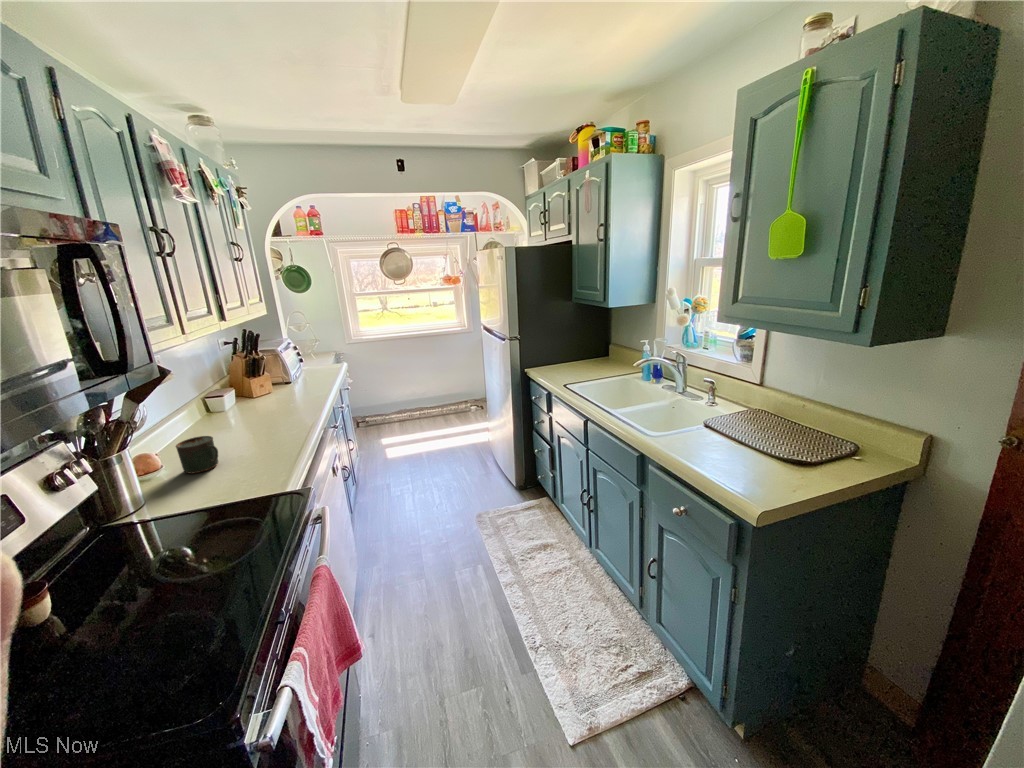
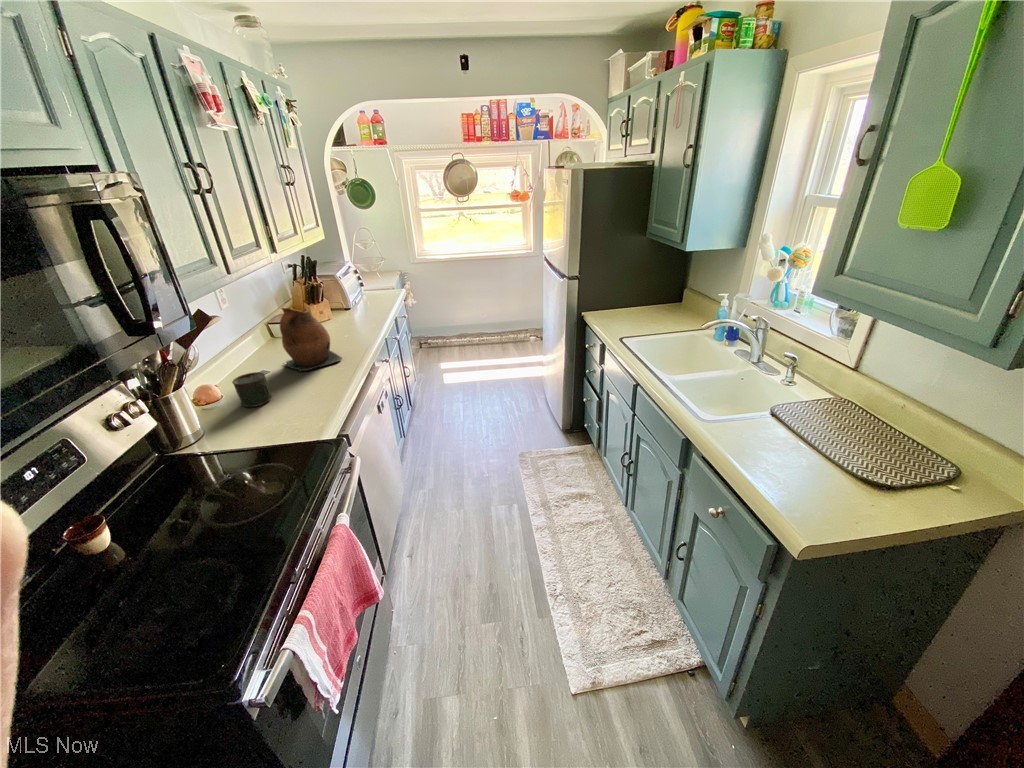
ceramic pitcher: none [225,372,292,438] -> present [280,307,342,371]

